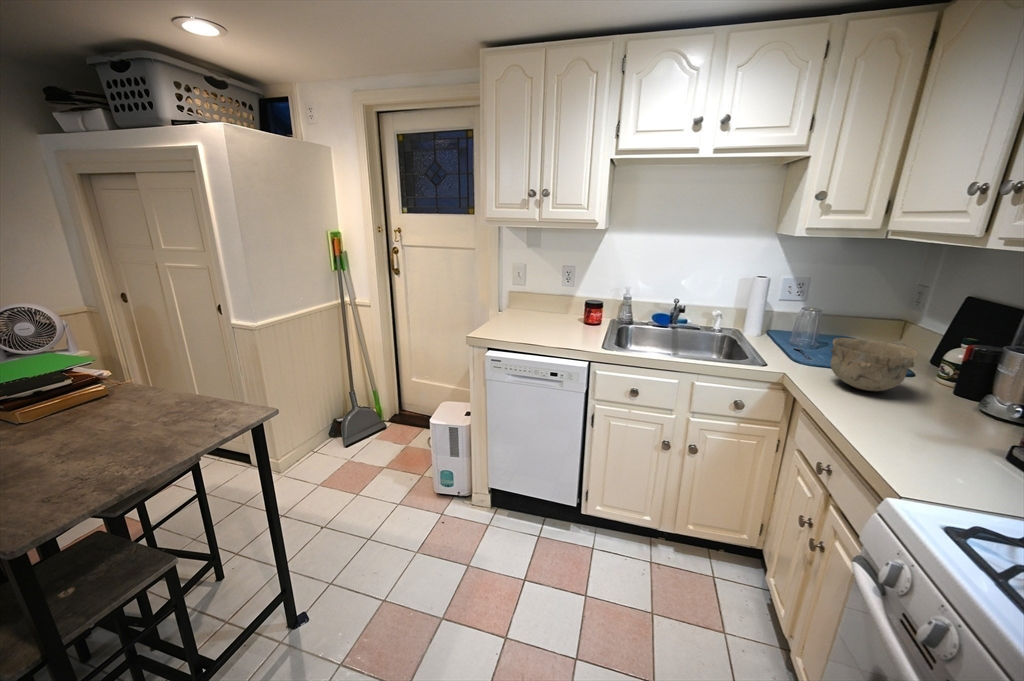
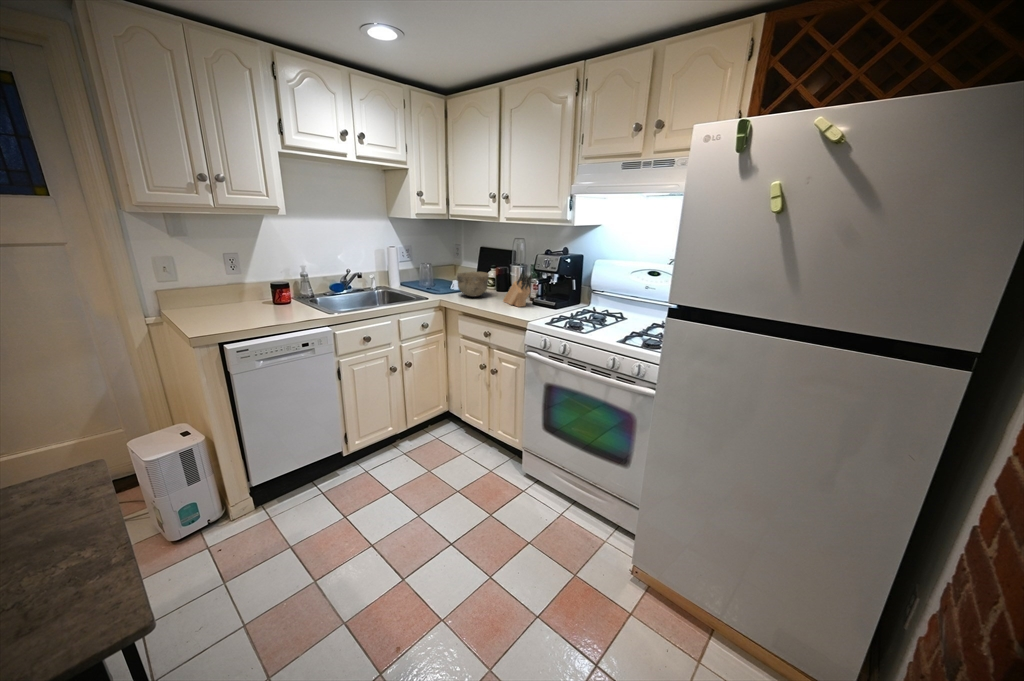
knife block: none [922,379,1012,456] -> present [503,275,533,307]

